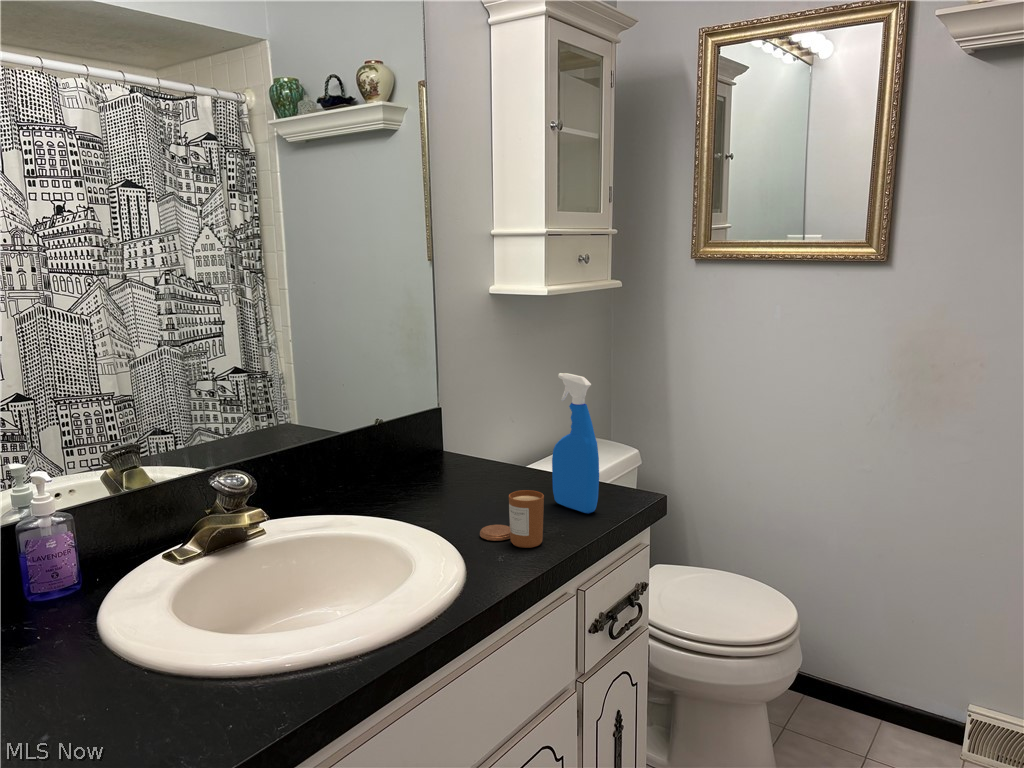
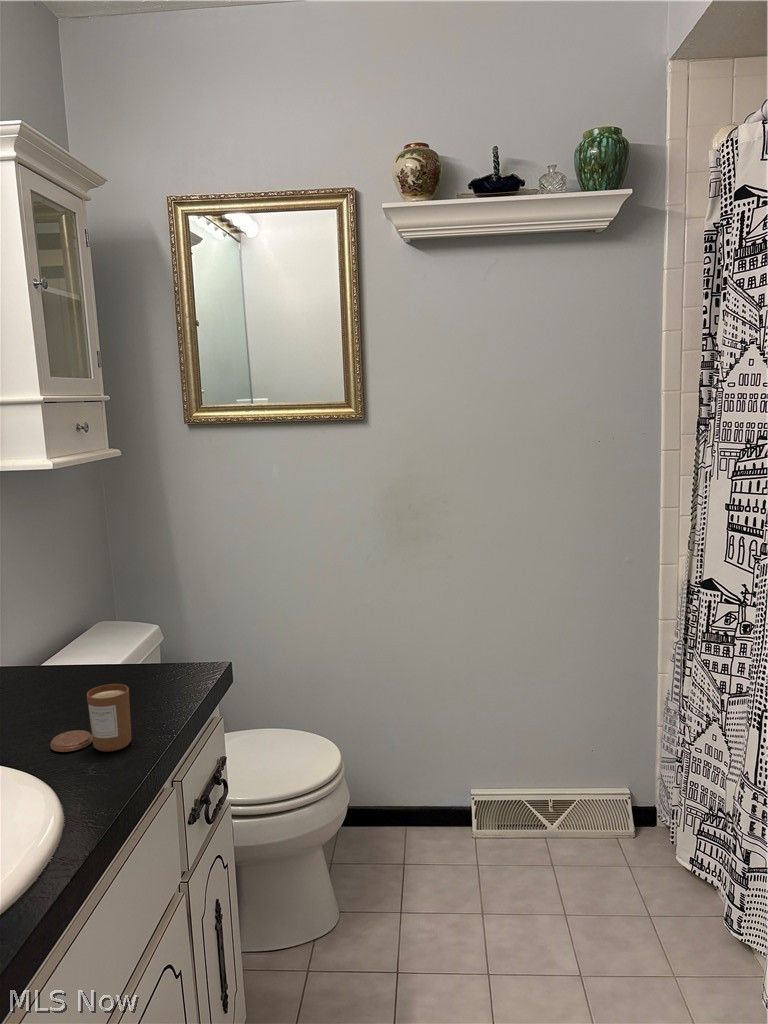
spray bottle: present [552,373,599,513] -> none [110,548,171,697]

